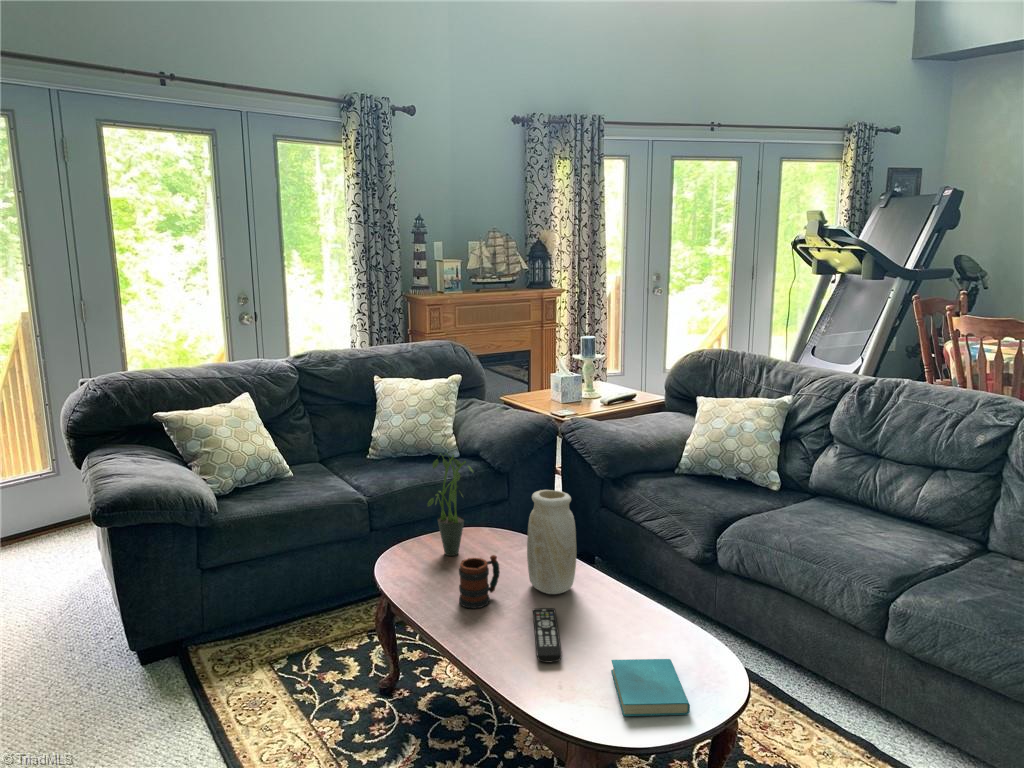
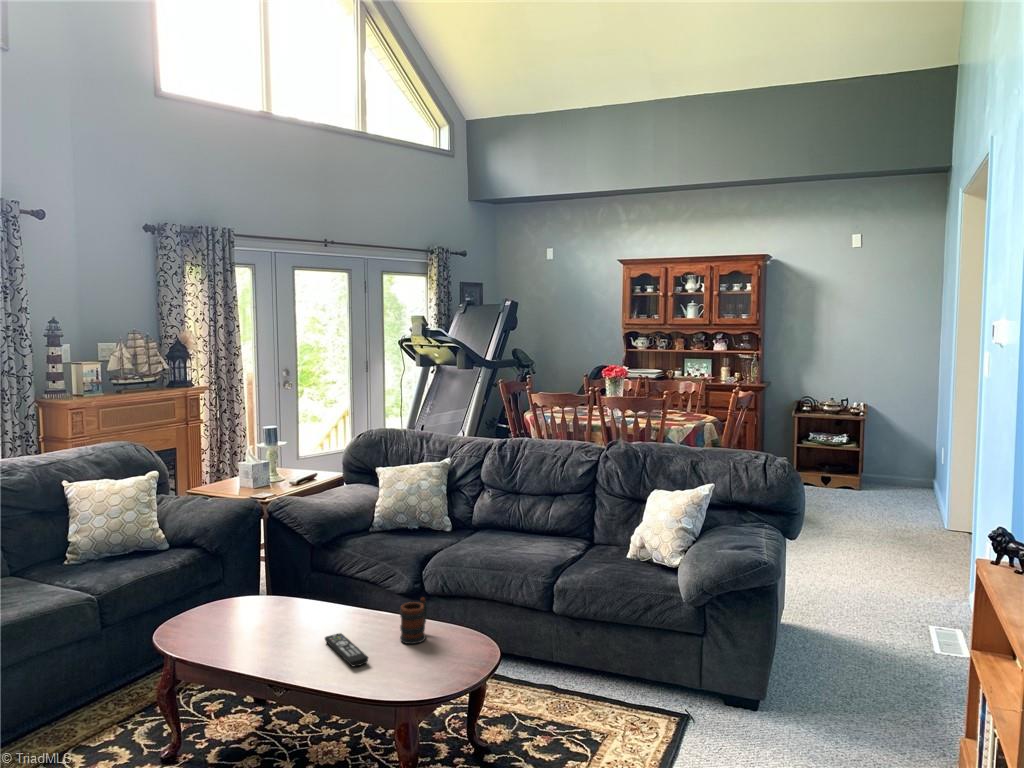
potted plant: present [427,455,473,556] -> none [200,529,241,621]
vase: present [527,490,576,594] -> none [304,542,347,627]
mug: present [459,555,500,608] -> present [400,598,427,644]
book: present [611,659,690,716] -> none [407,641,473,680]

